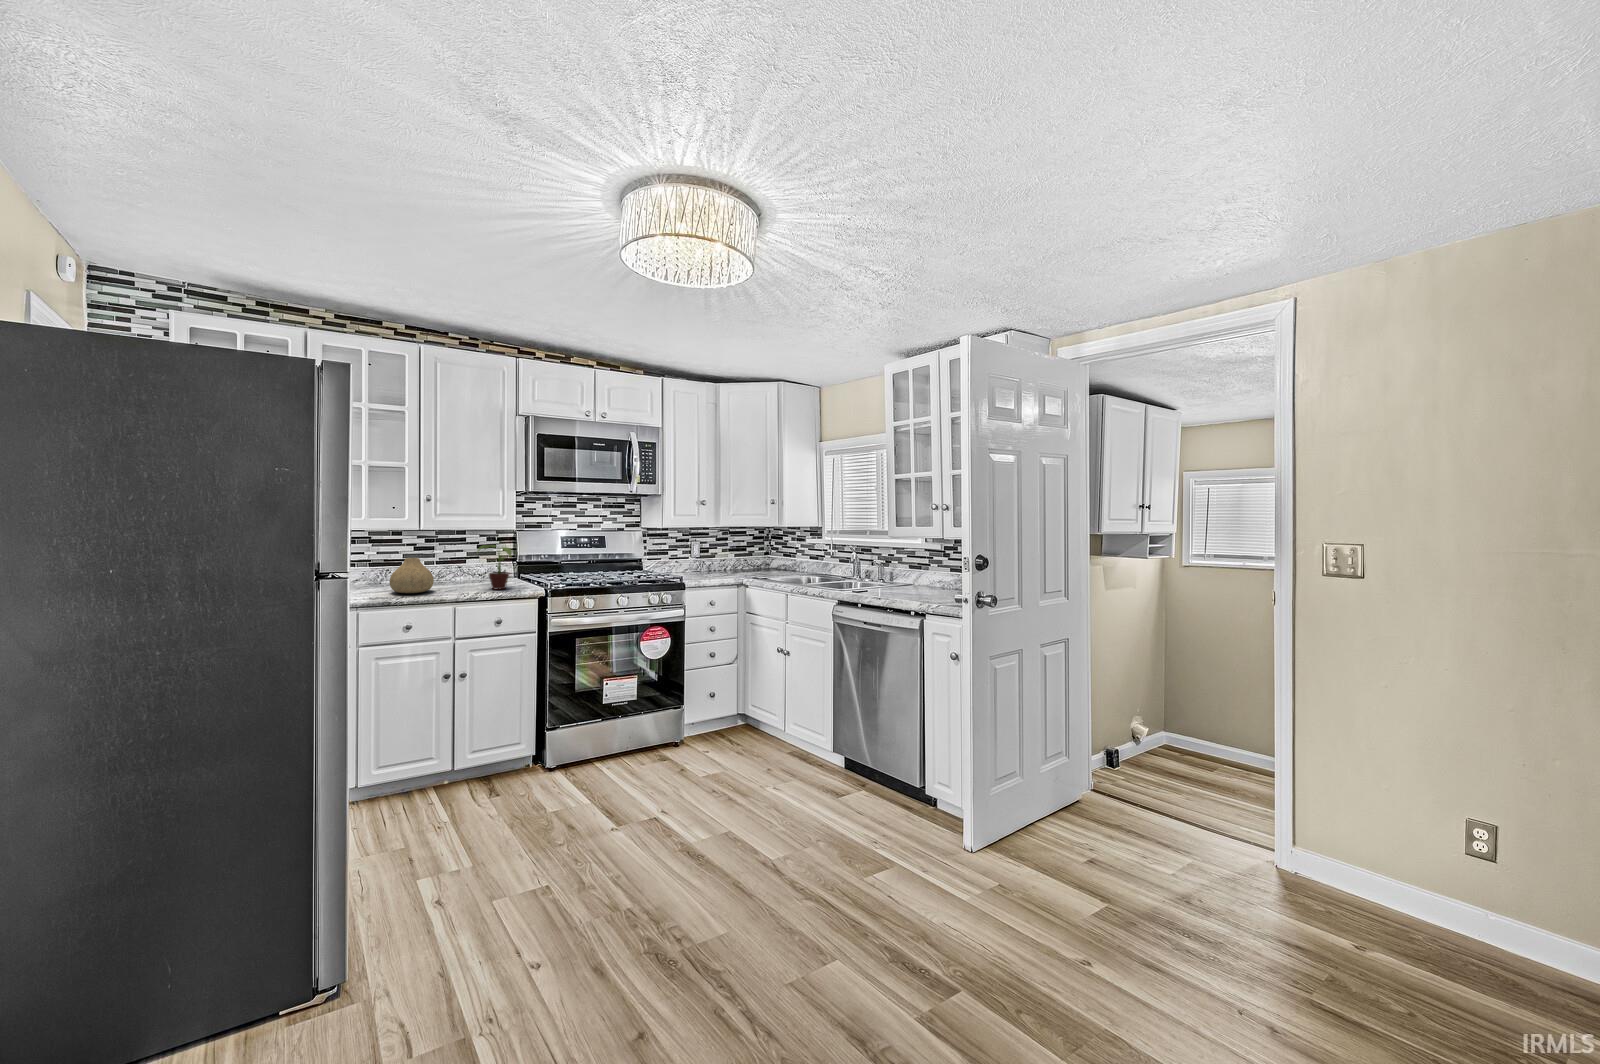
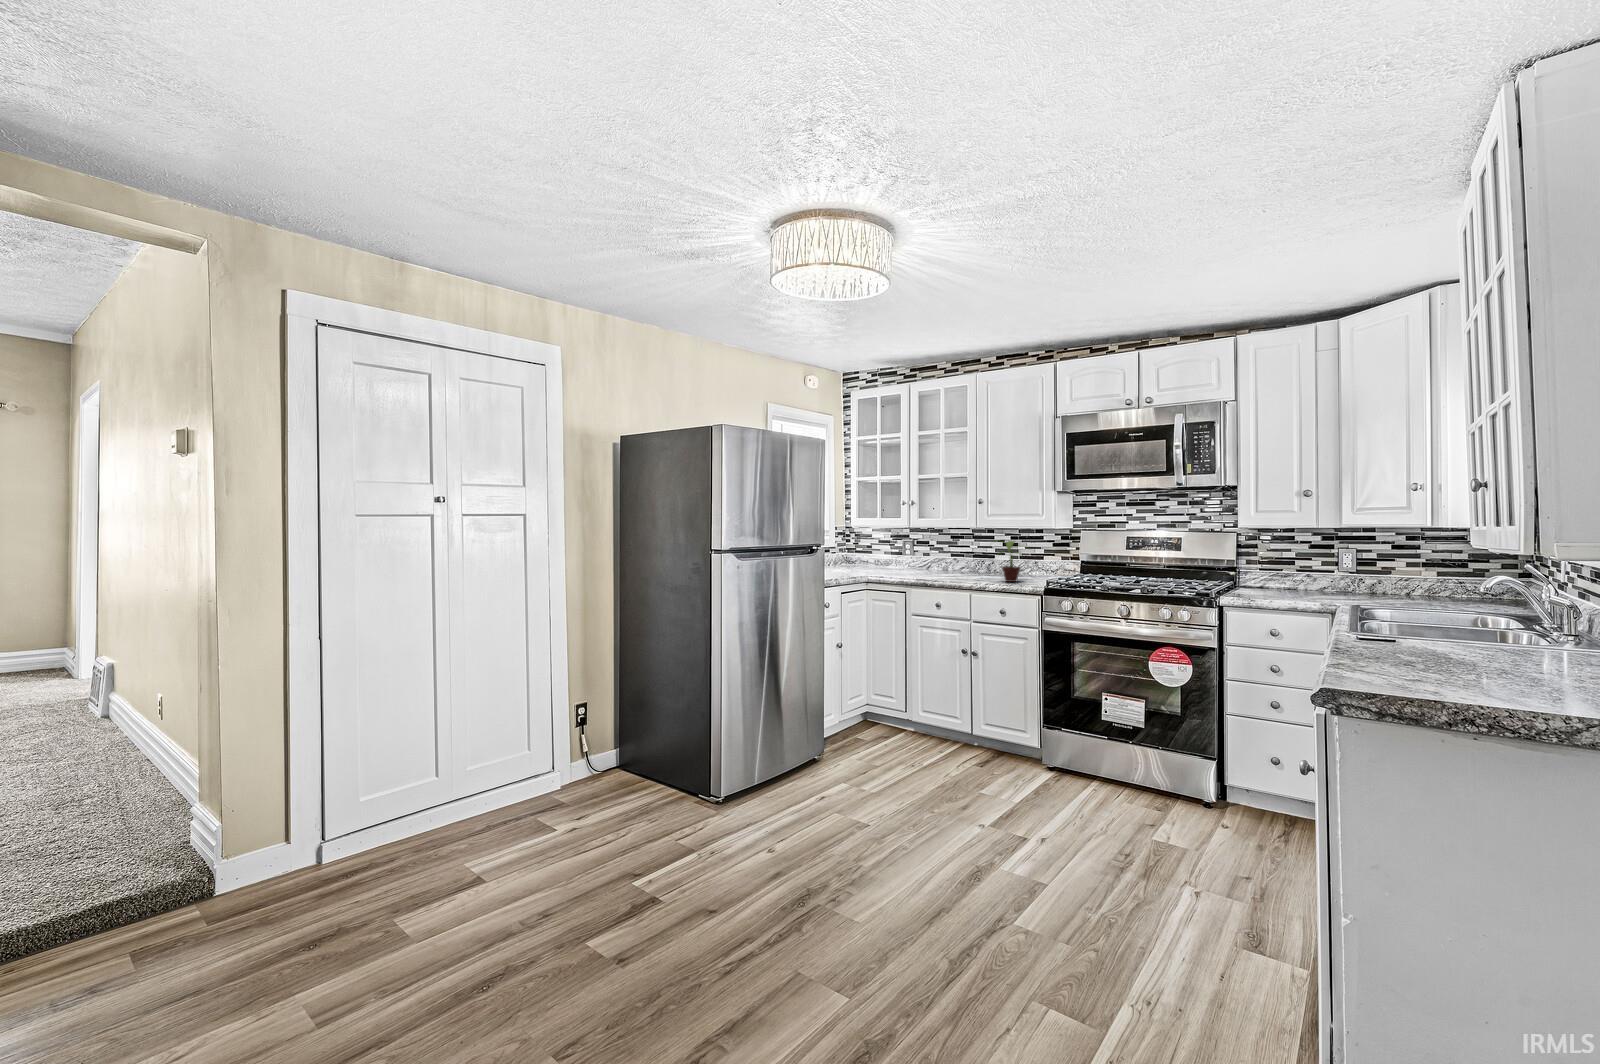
vase: present [390,558,434,593] -> none [935,550,966,578]

